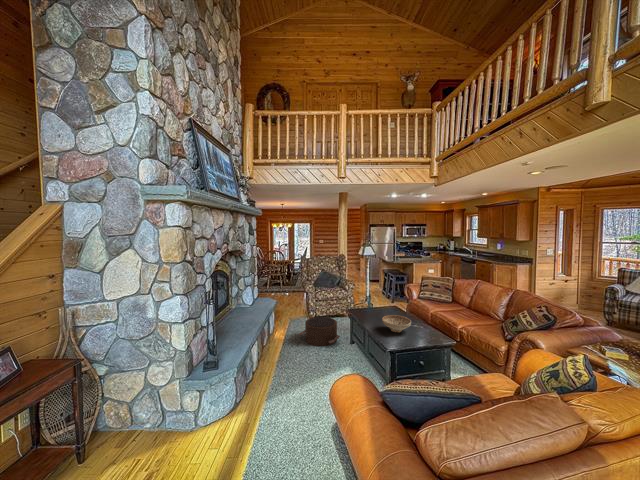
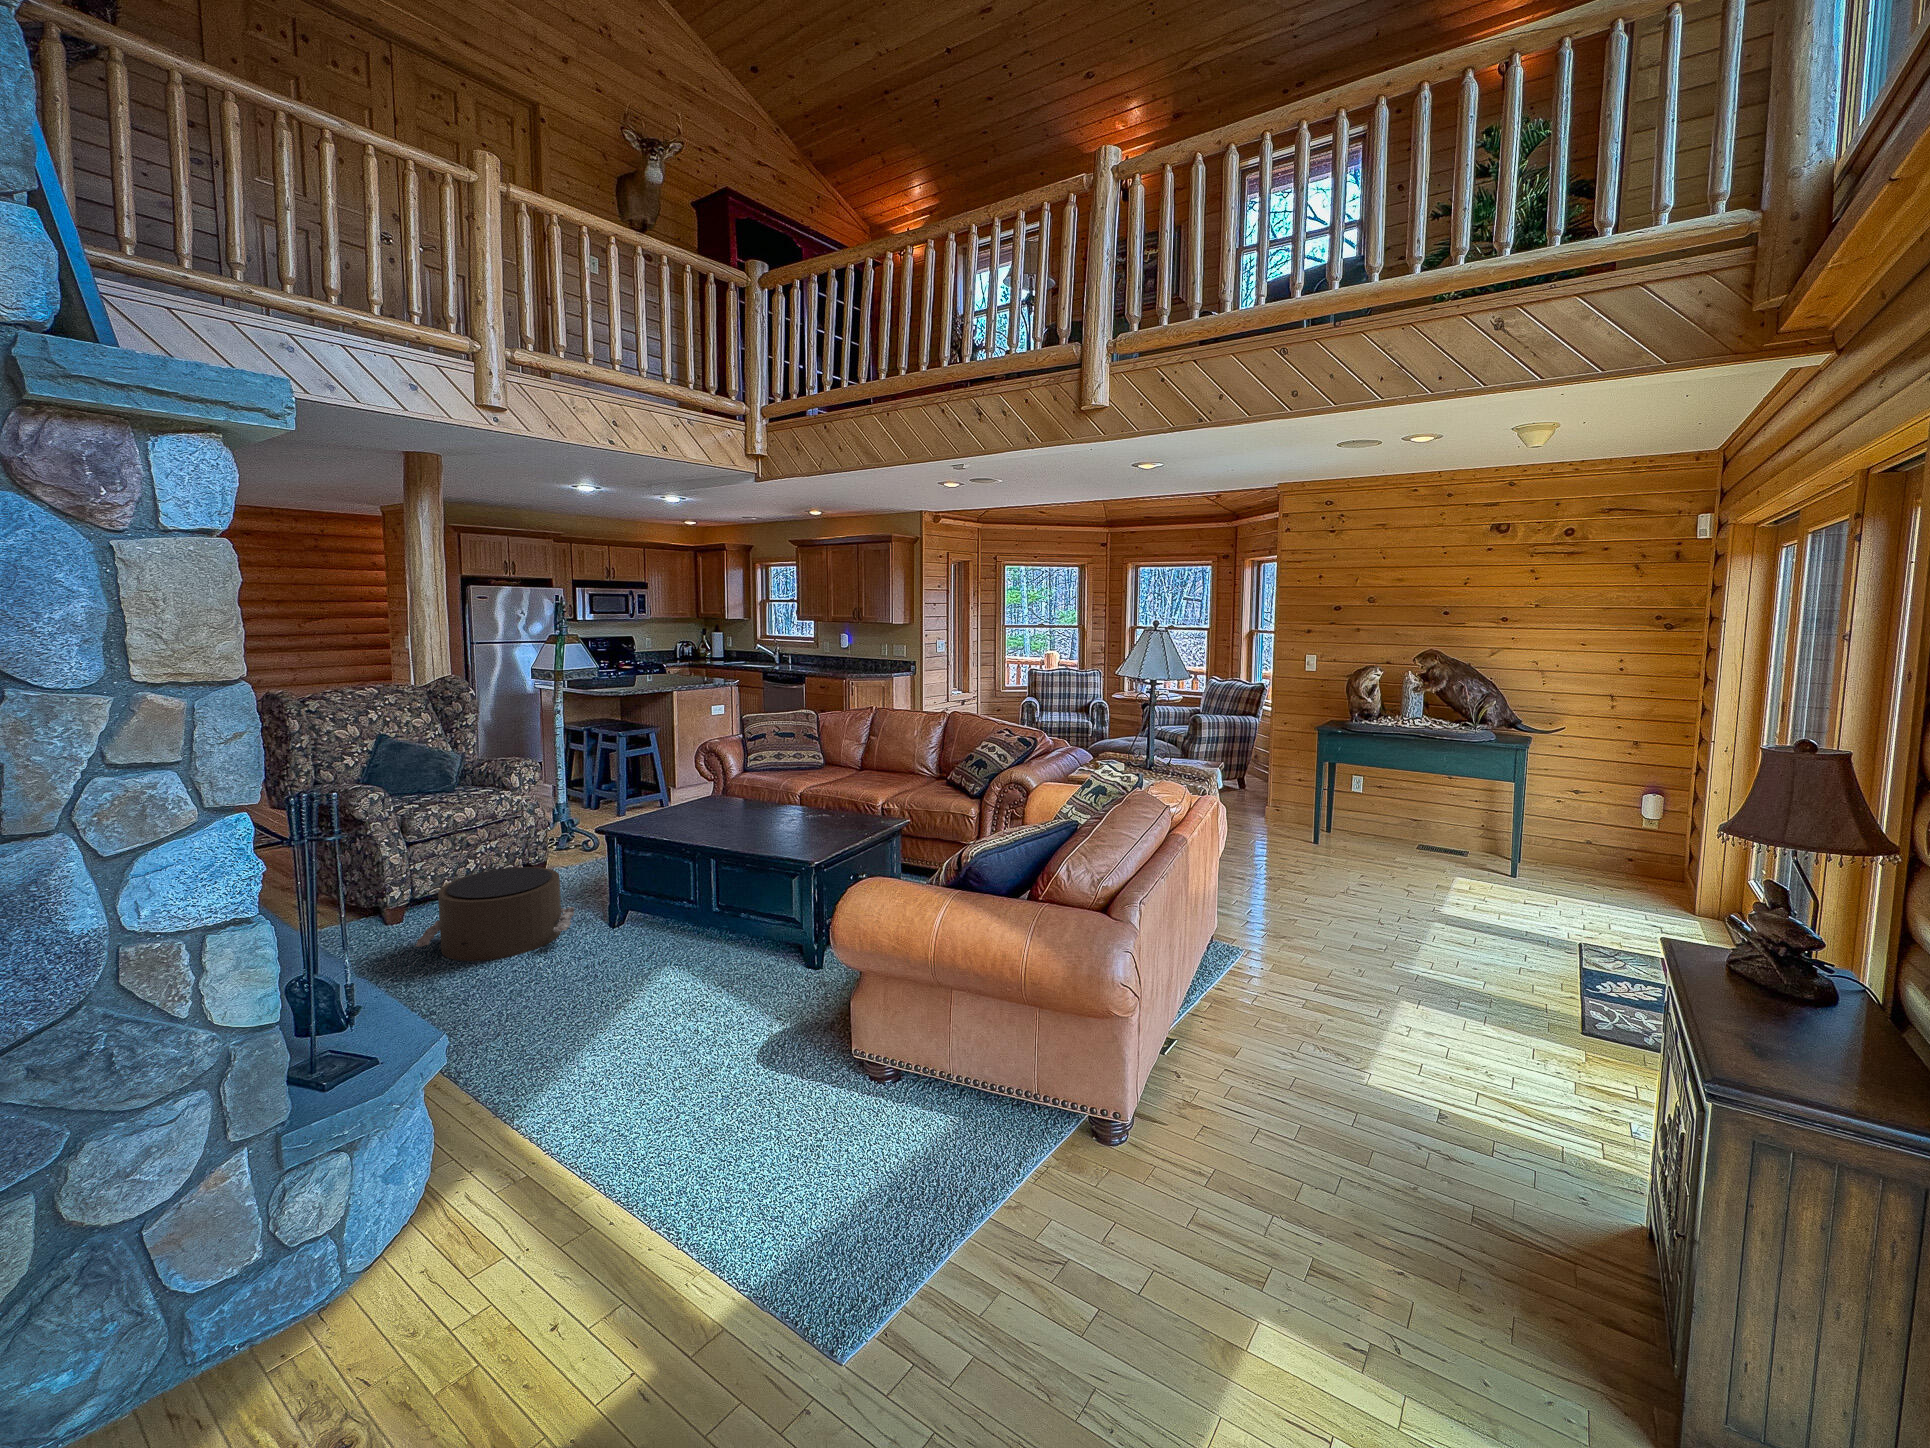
decorative bowl: present [382,315,411,332] -> none [743,798,814,836]

